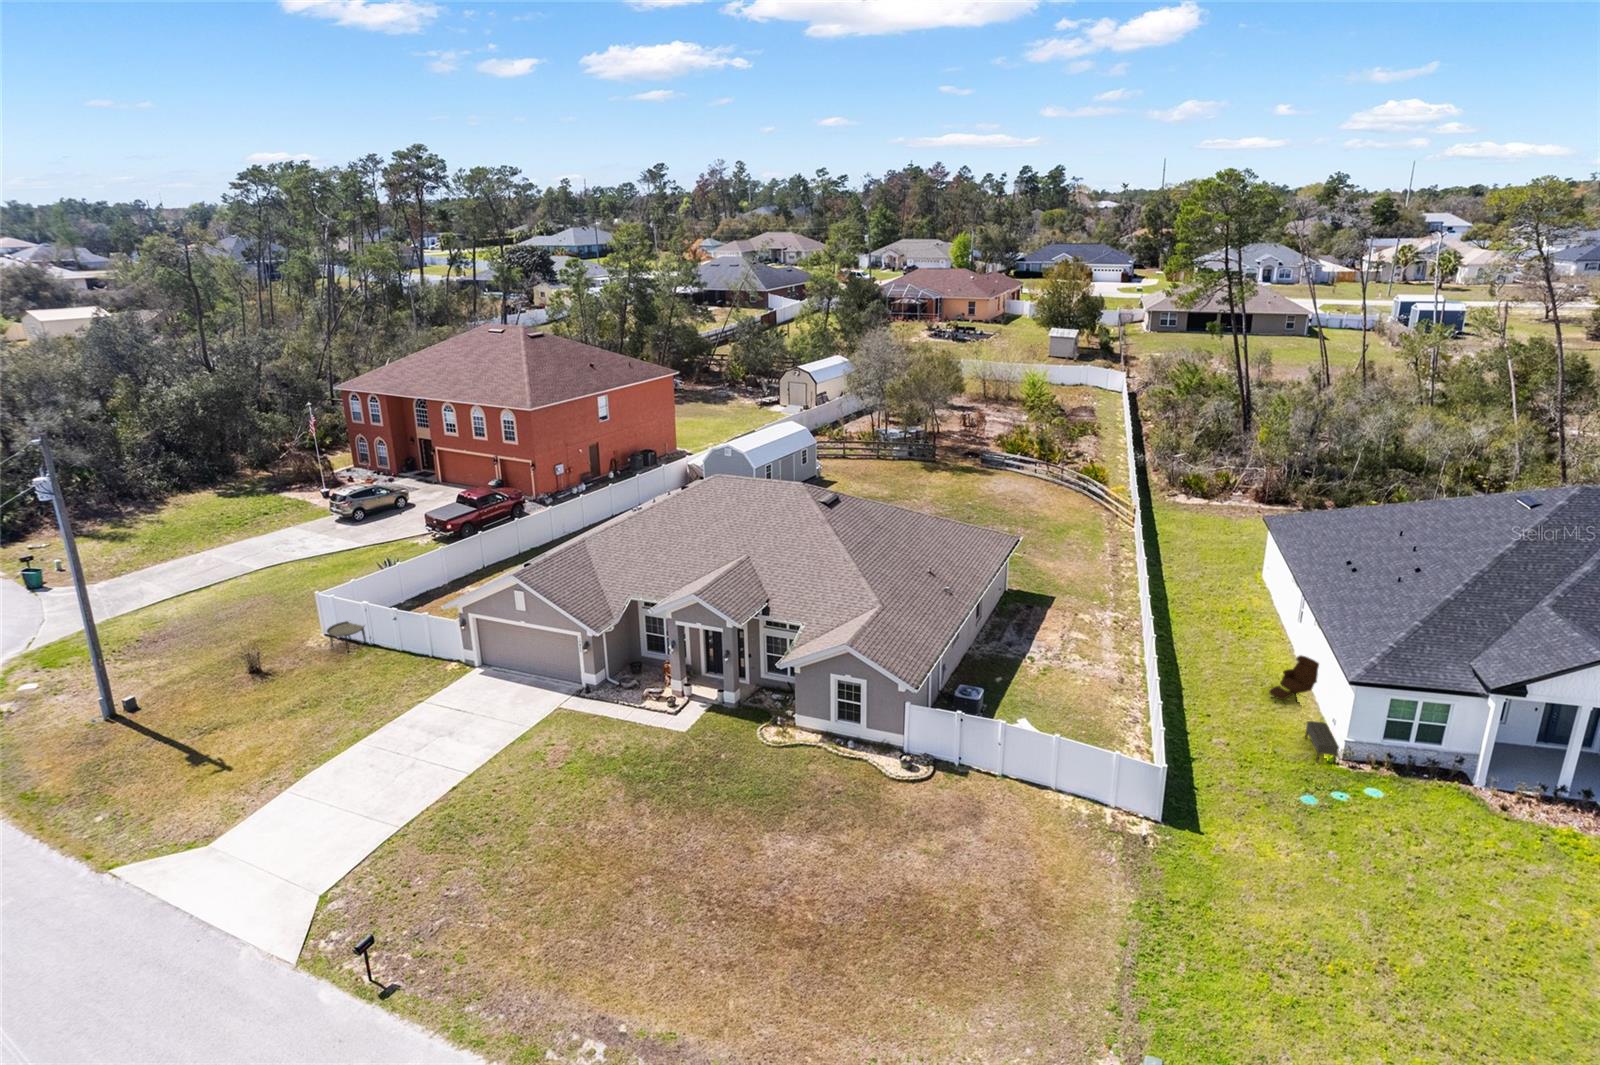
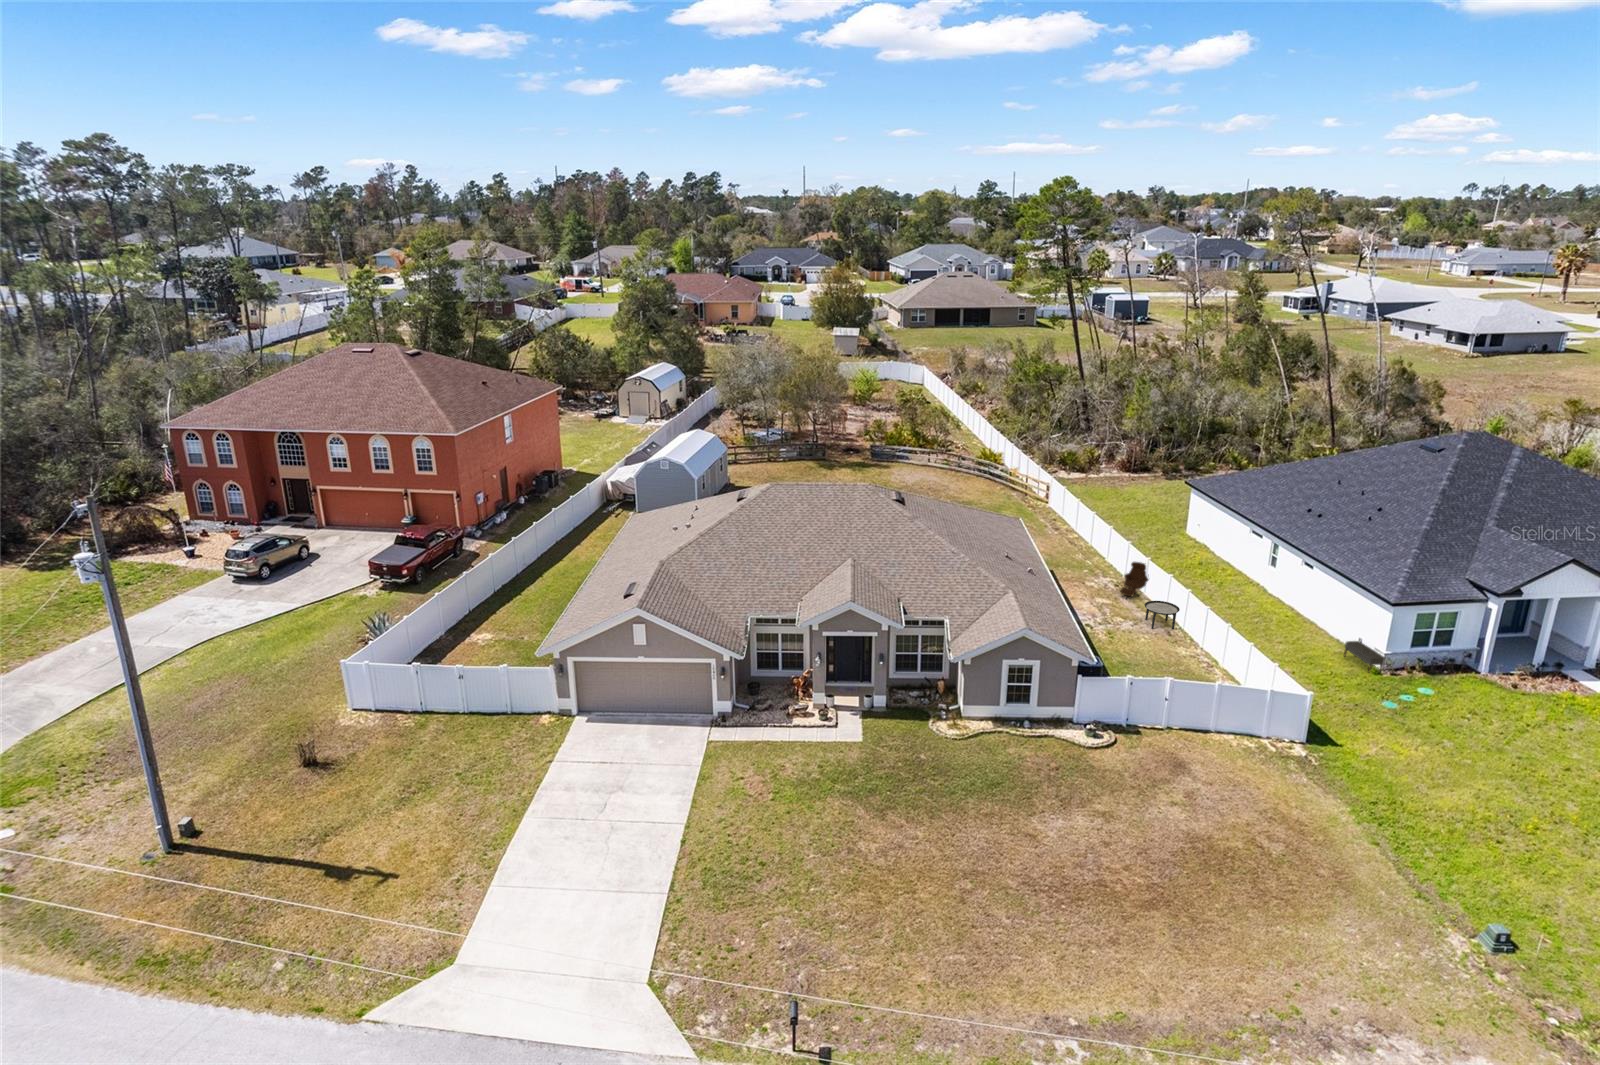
round table: present [327,621,367,652] -> present [1144,601,1180,629]
lounge chair: present [1269,656,1319,703] -> present [1120,562,1149,597]

